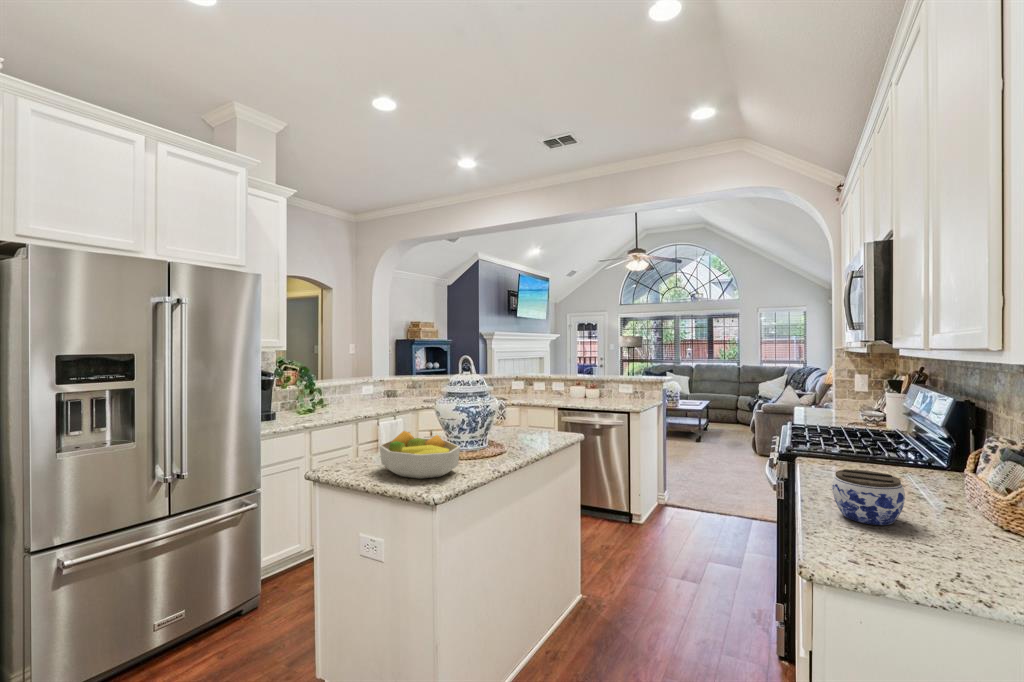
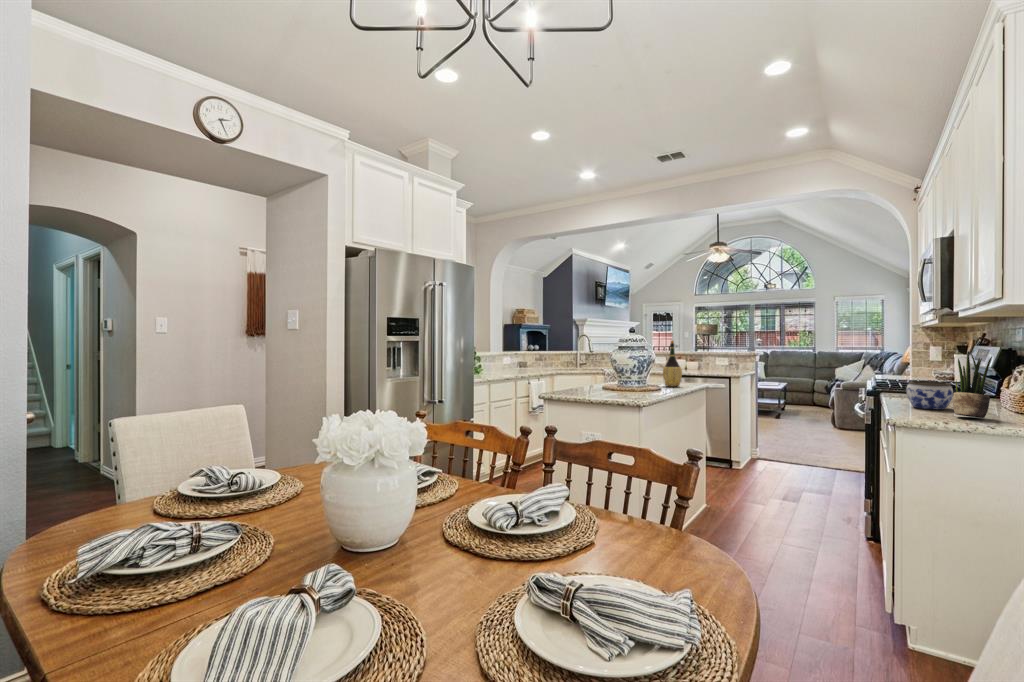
wine bottle: none [513,379,539,445] -> present [663,341,682,387]
fruit bowl: present [379,431,460,479] -> none [588,369,644,397]
potted plant: none [912,437,978,568] -> present [953,351,992,418]

